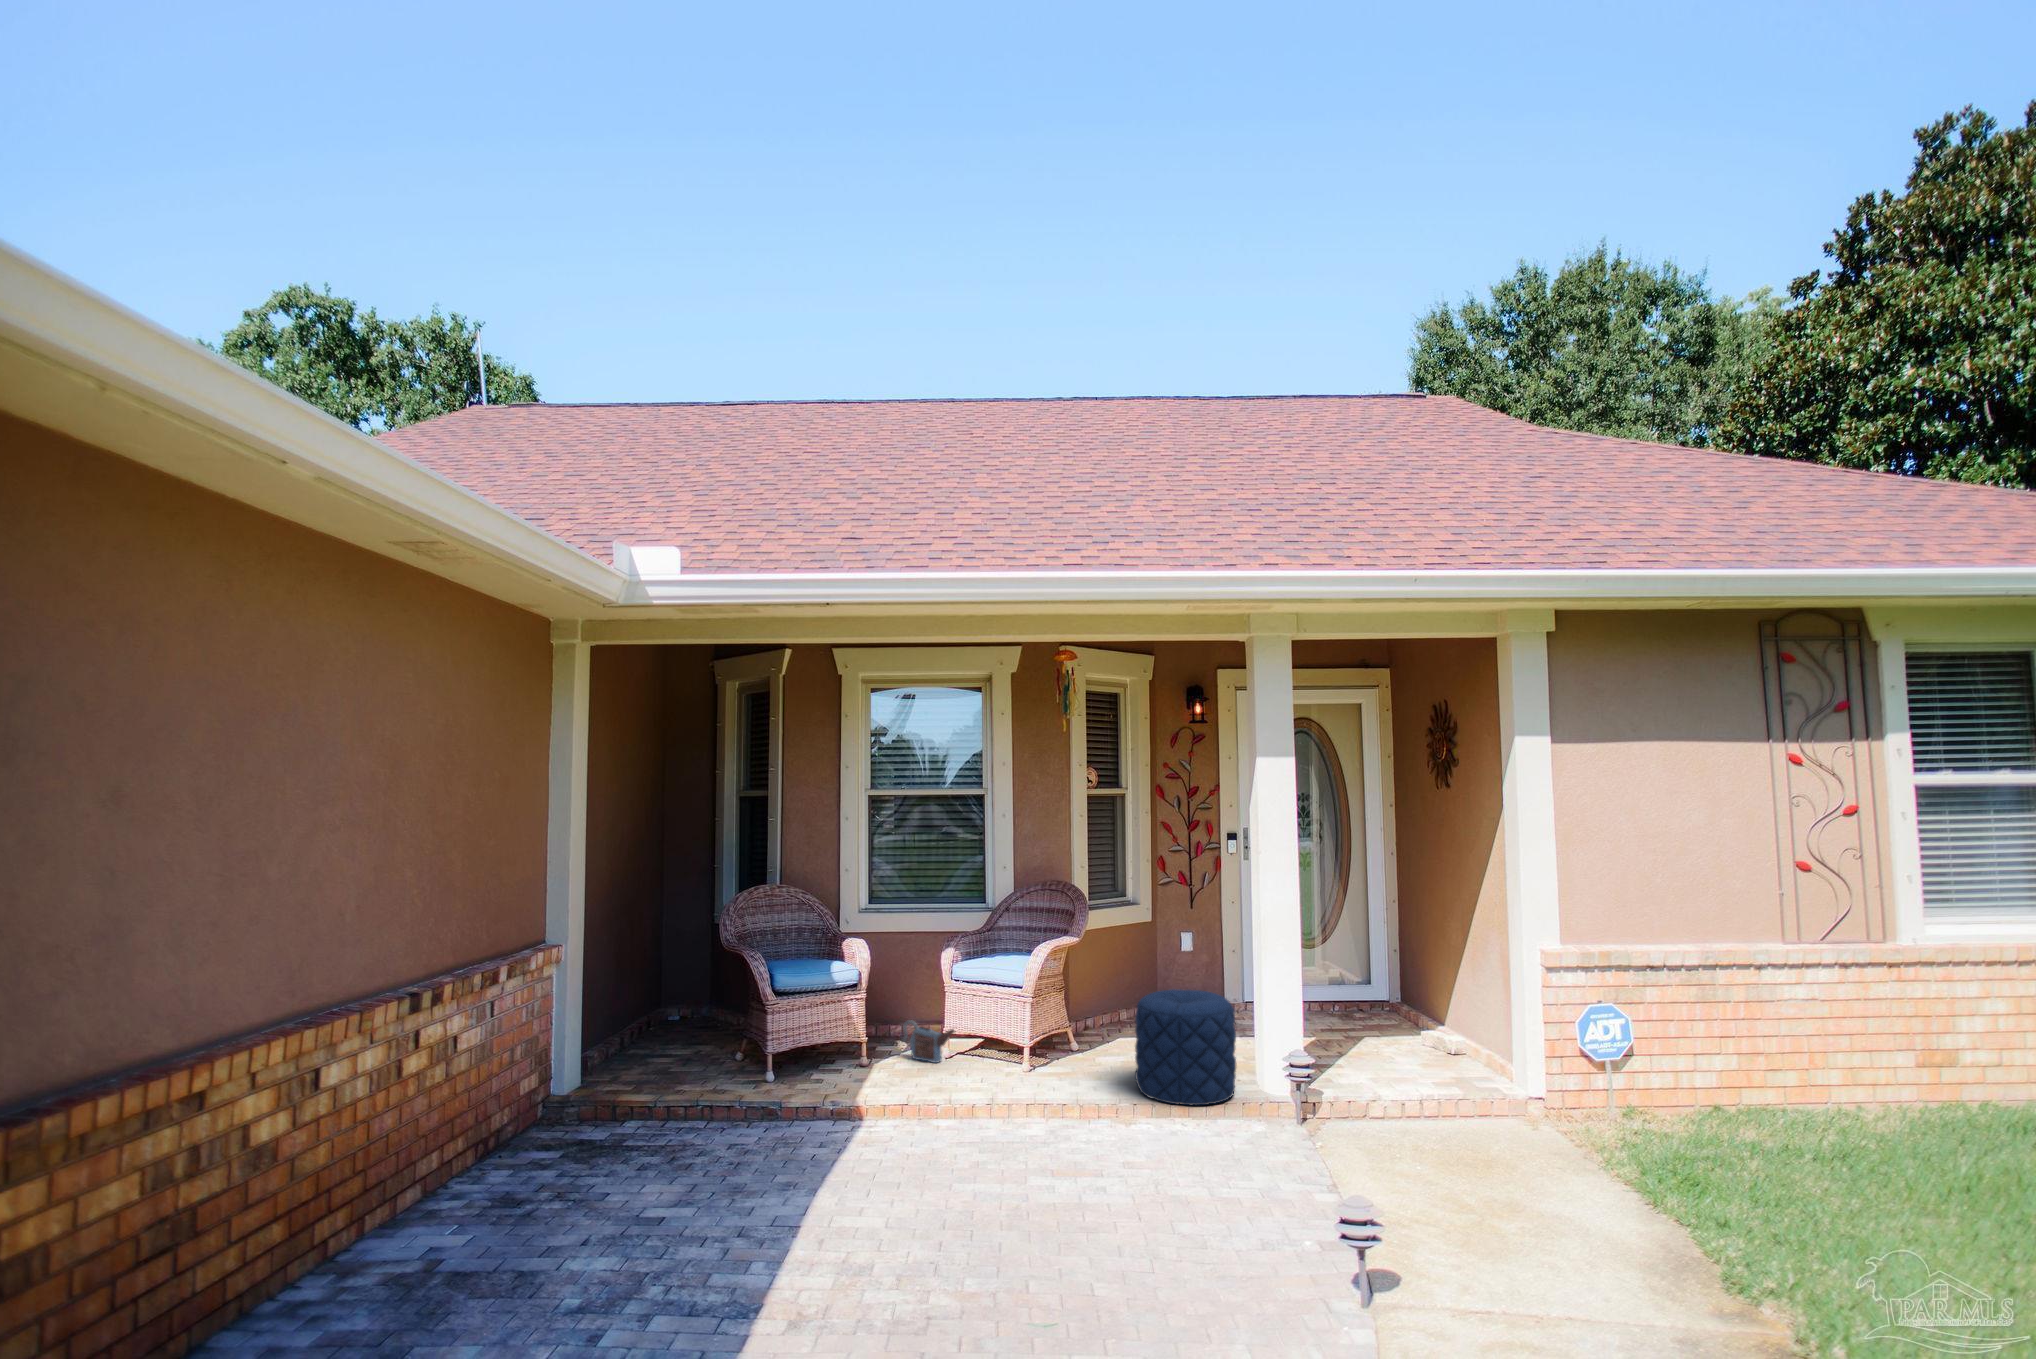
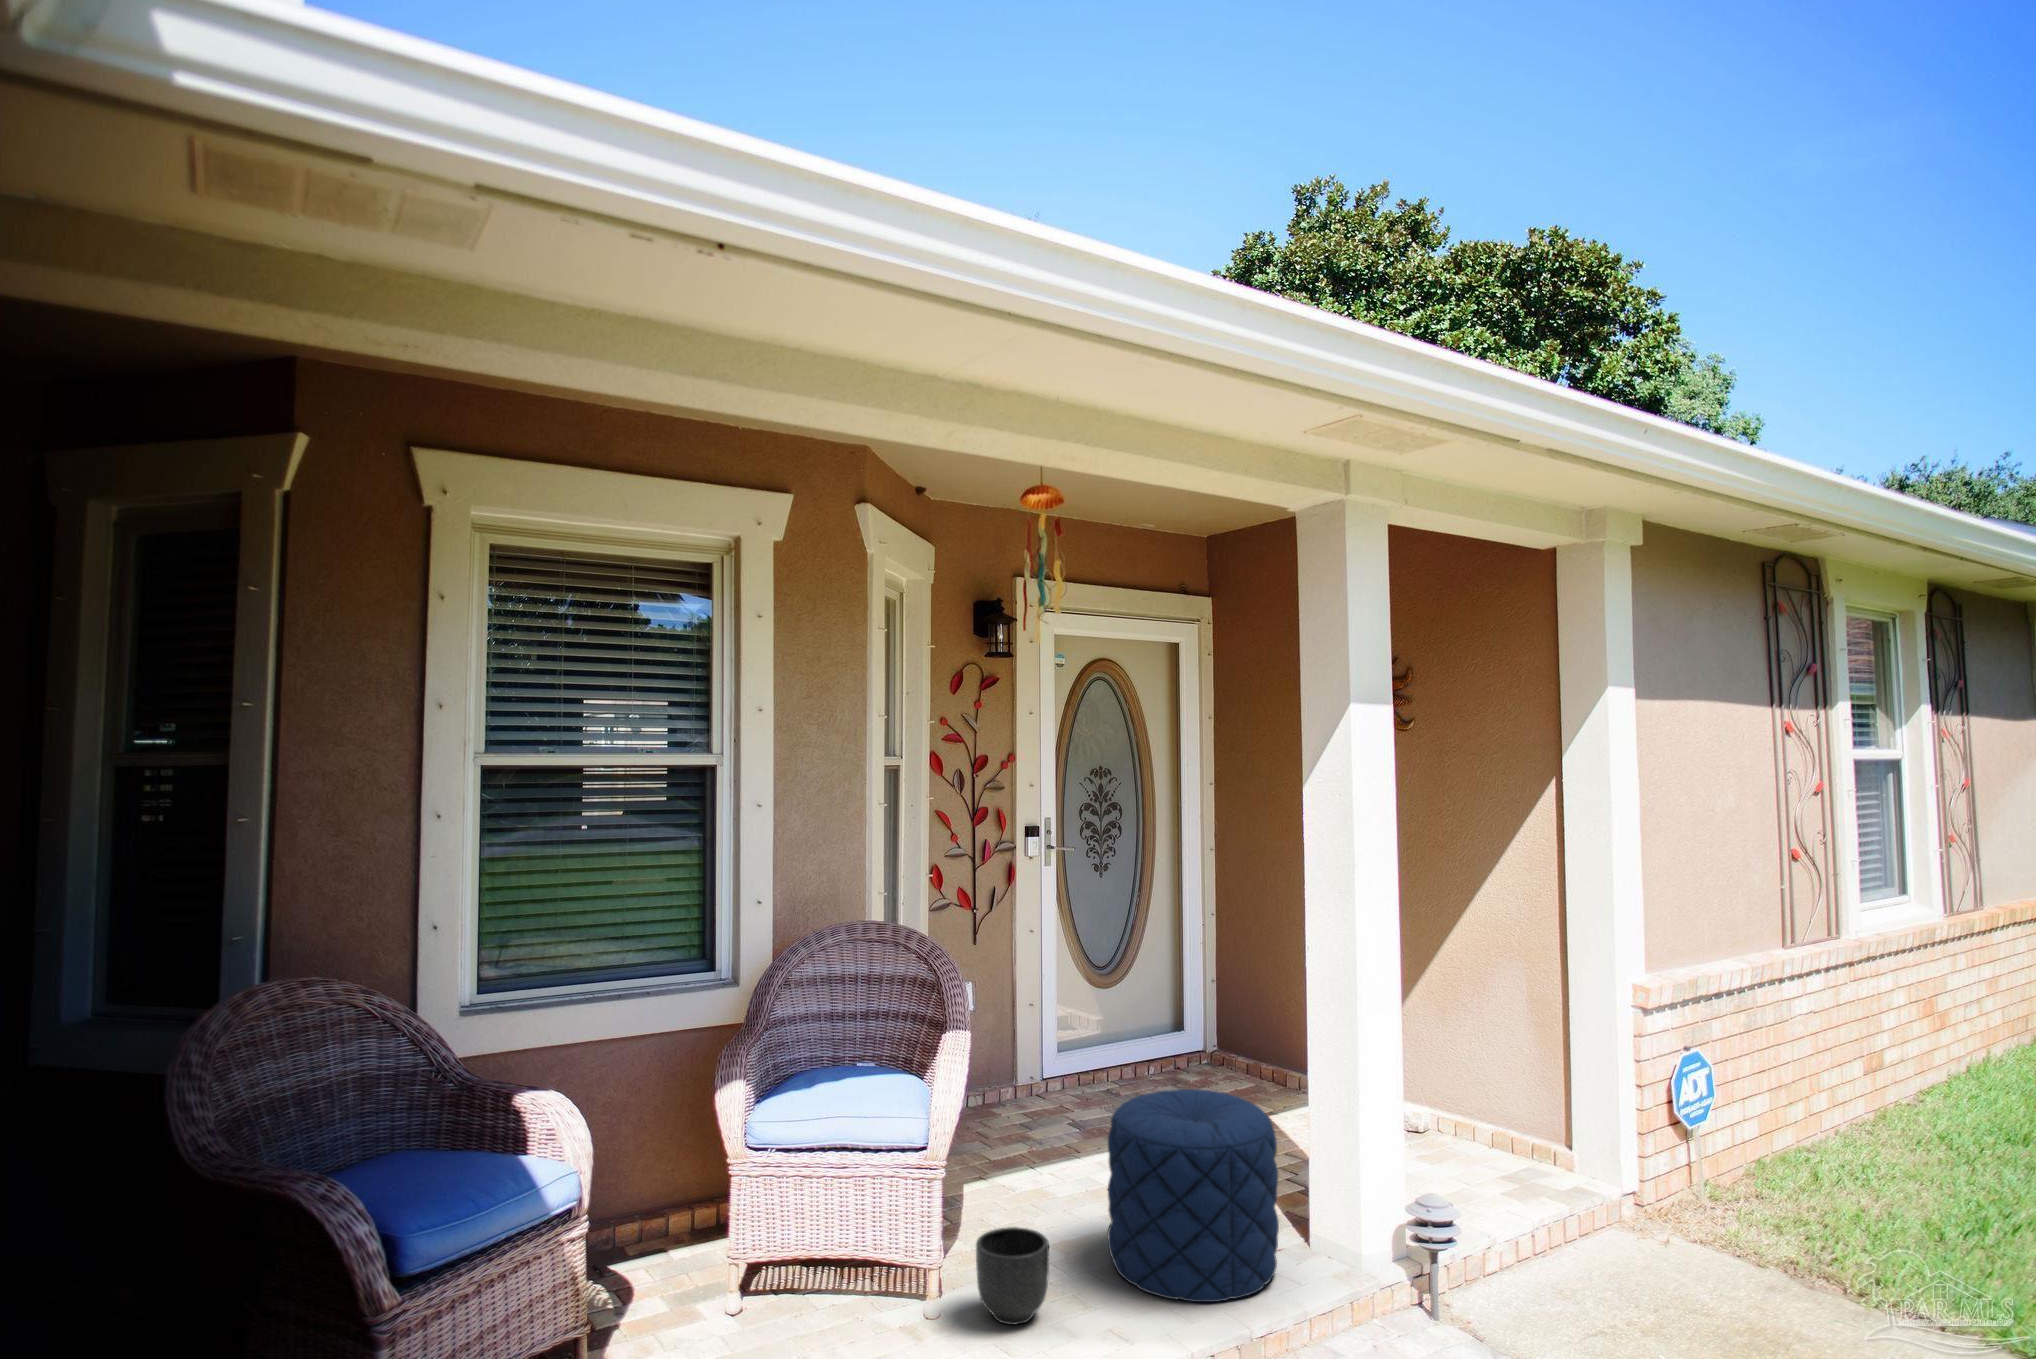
watering can: present [902,1020,954,1063] -> none [636,1251,774,1333]
planter: none [1042,1041,1081,1088] -> present [976,1227,1049,1325]

